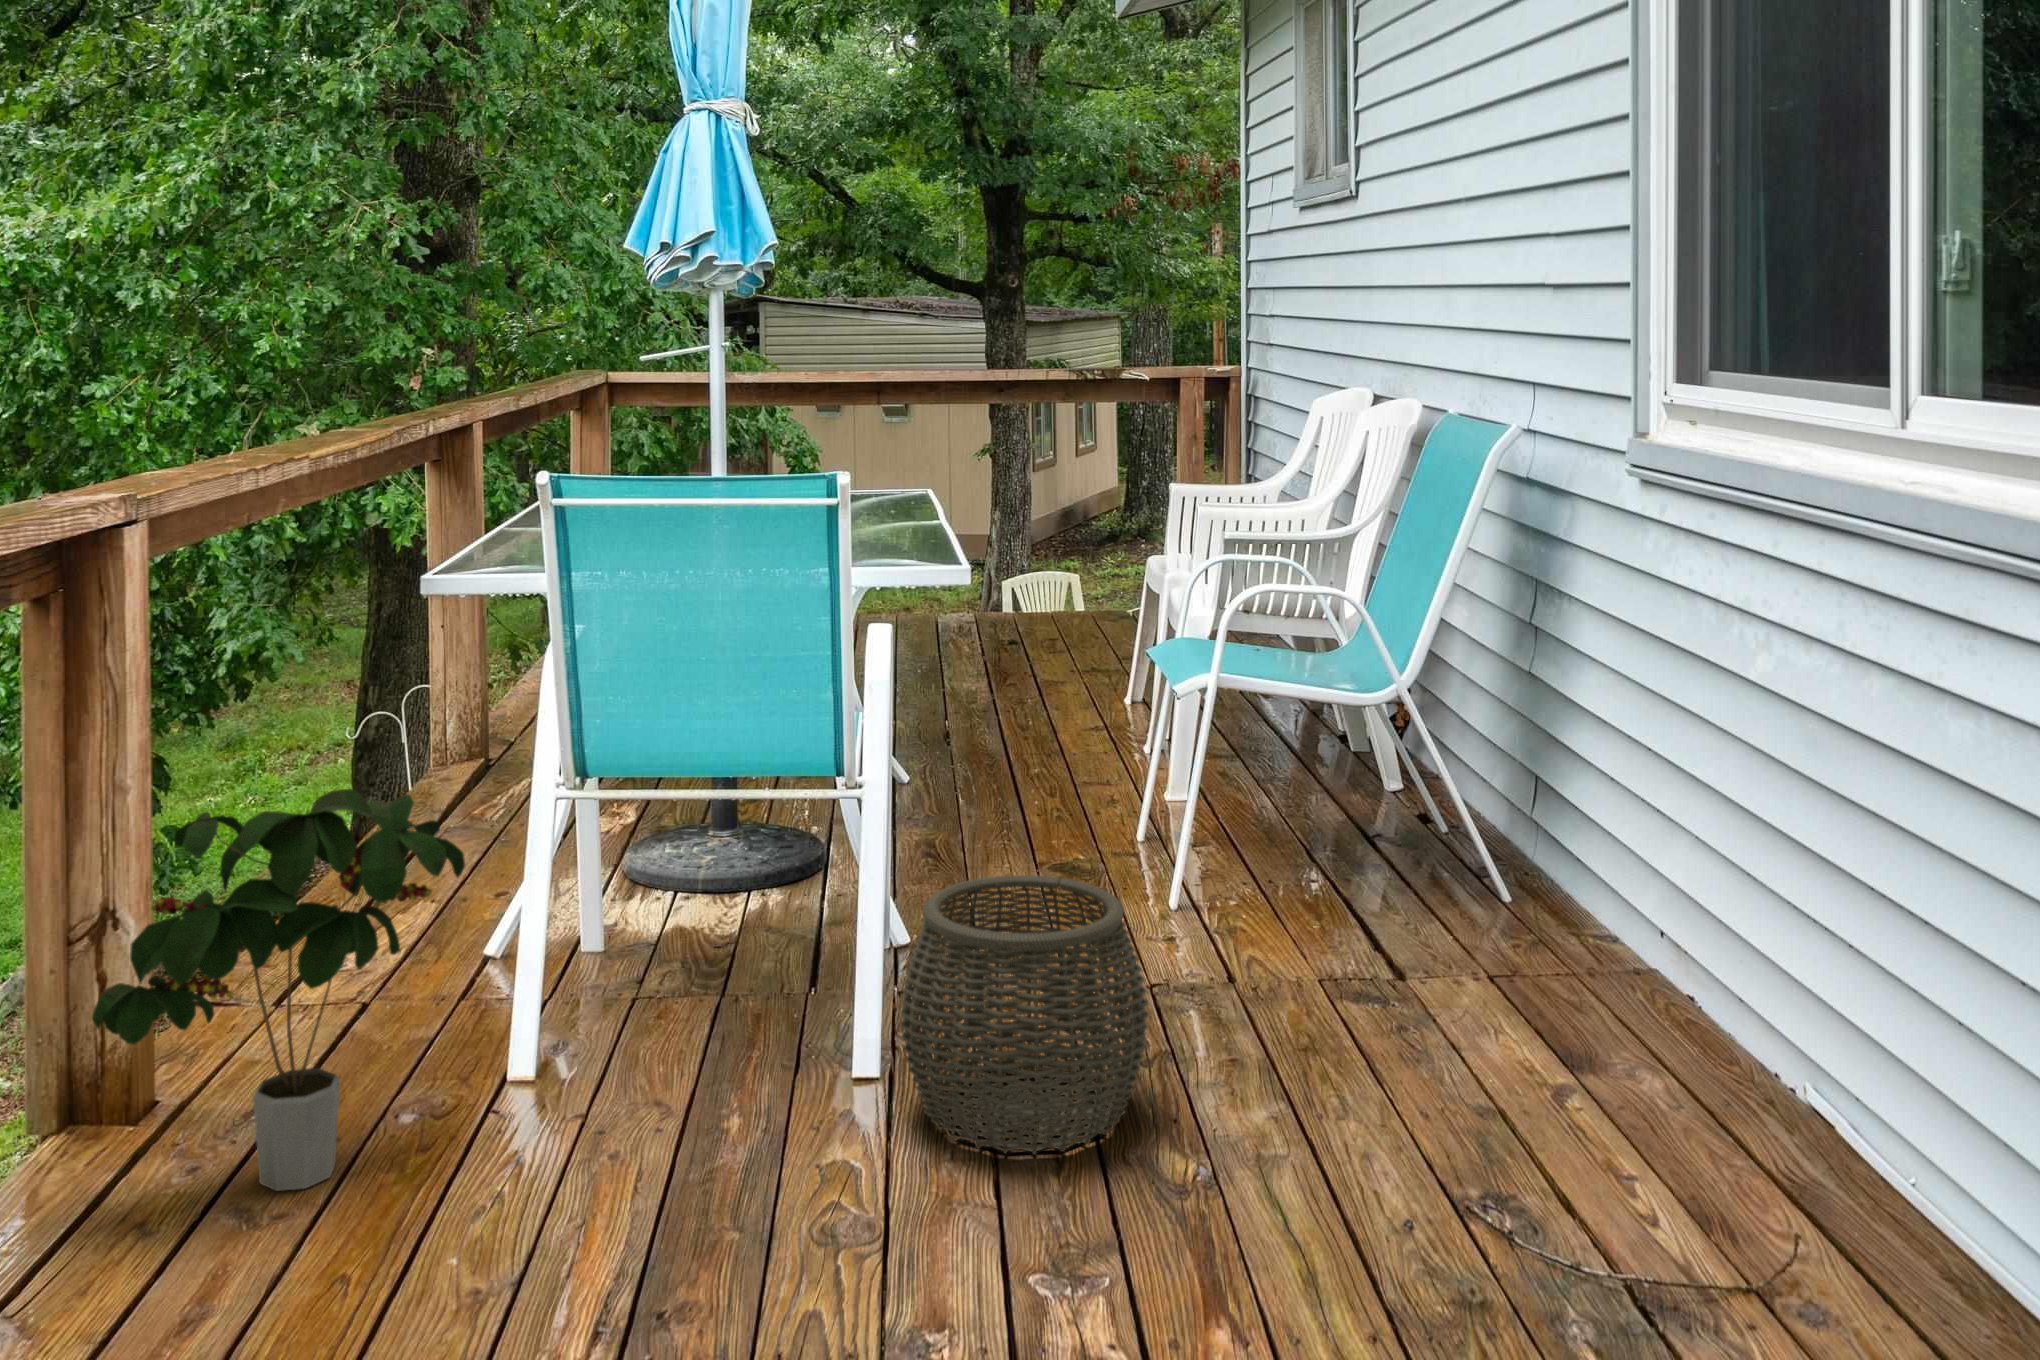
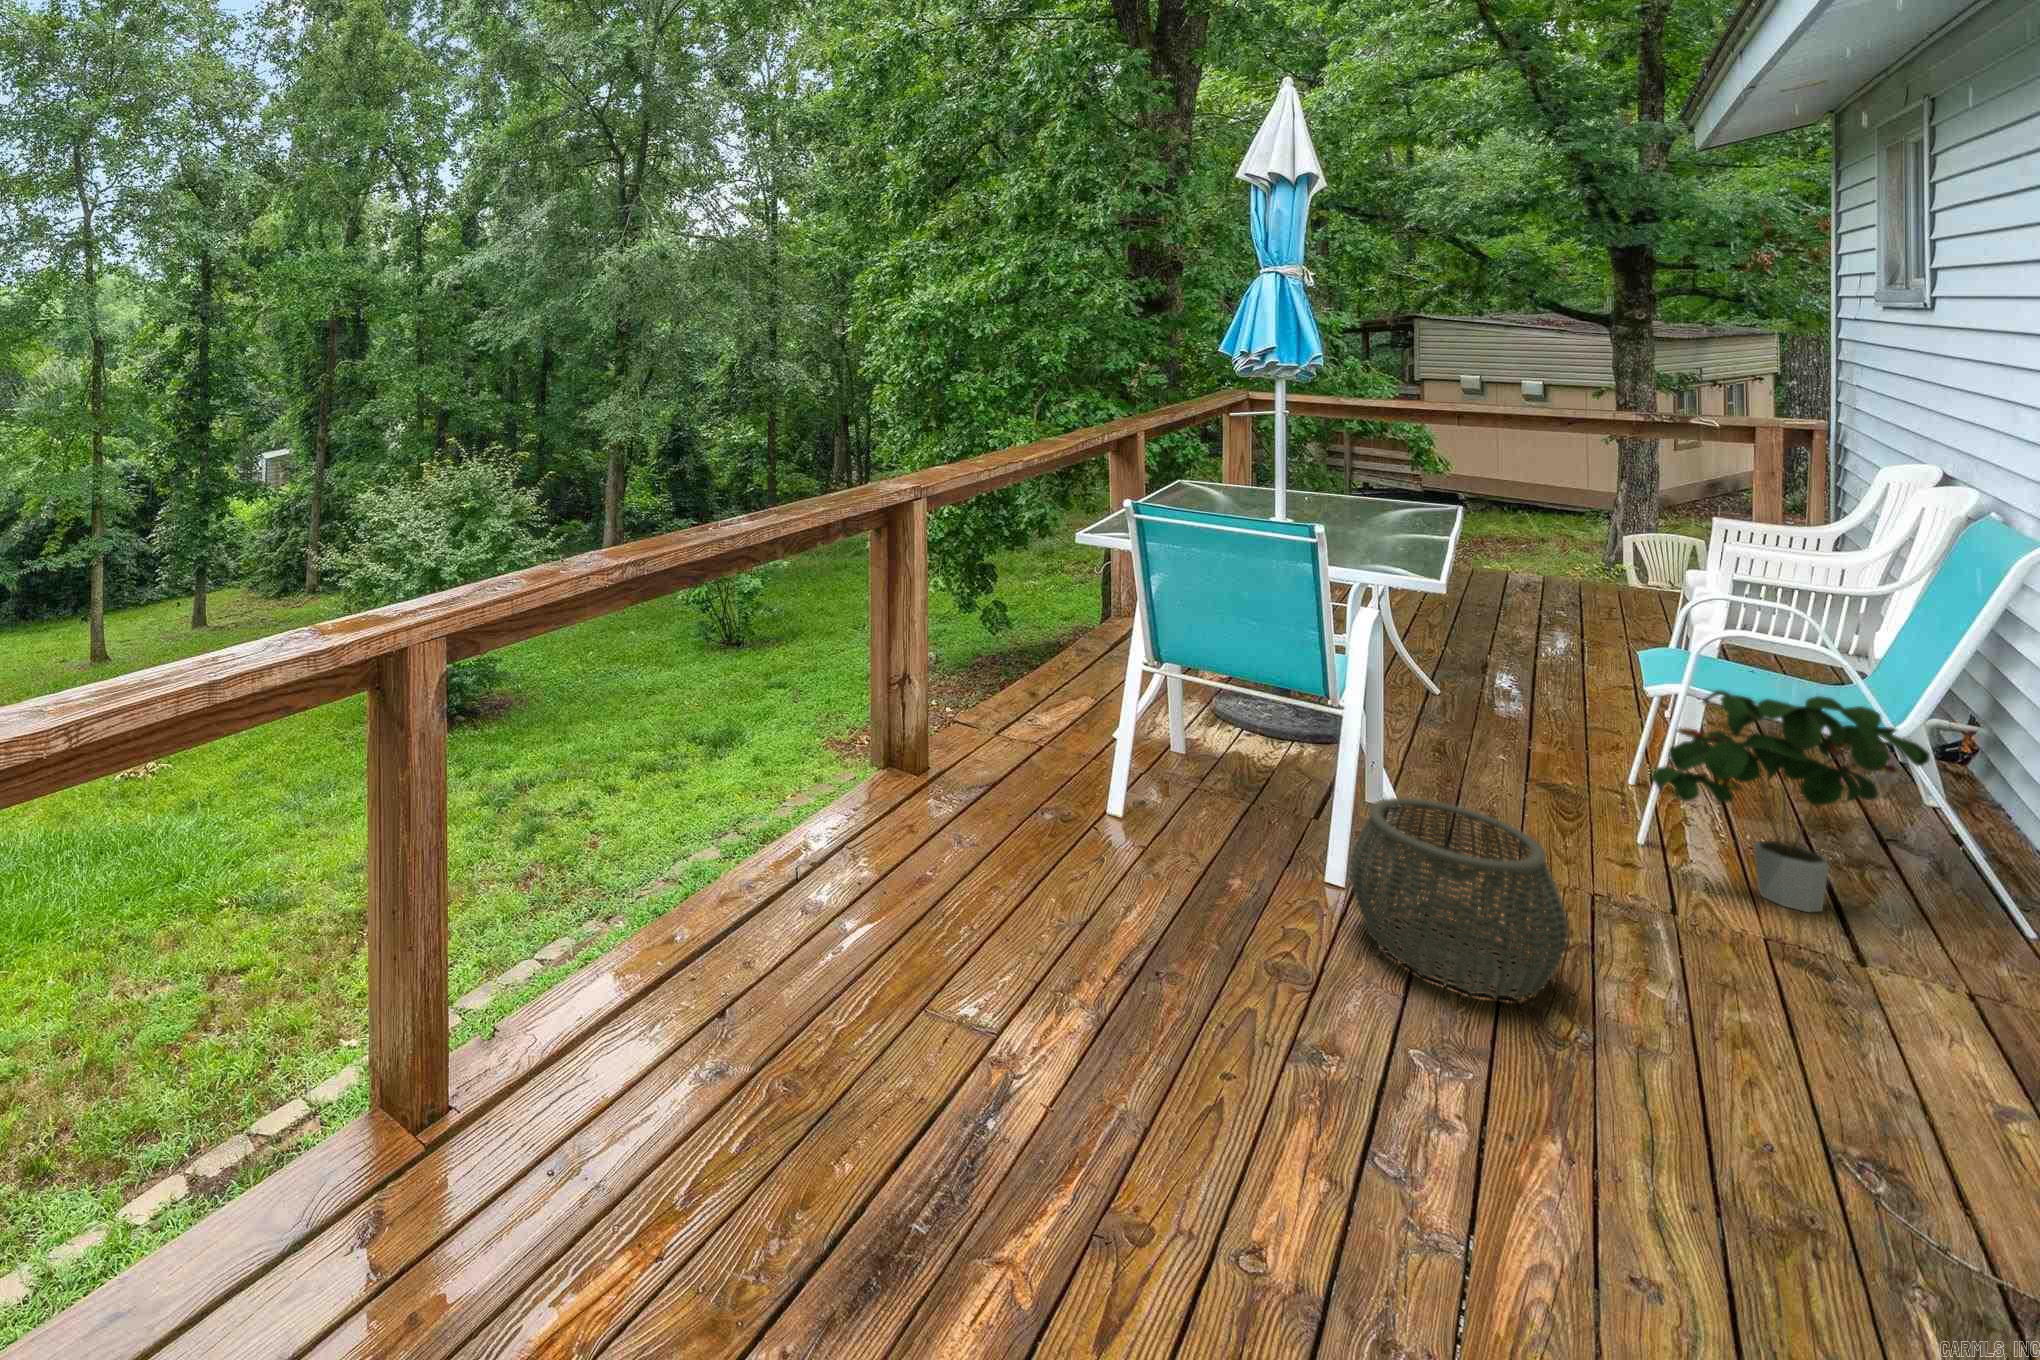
potted plant: present [92,789,465,1191] -> present [1652,690,1930,912]

